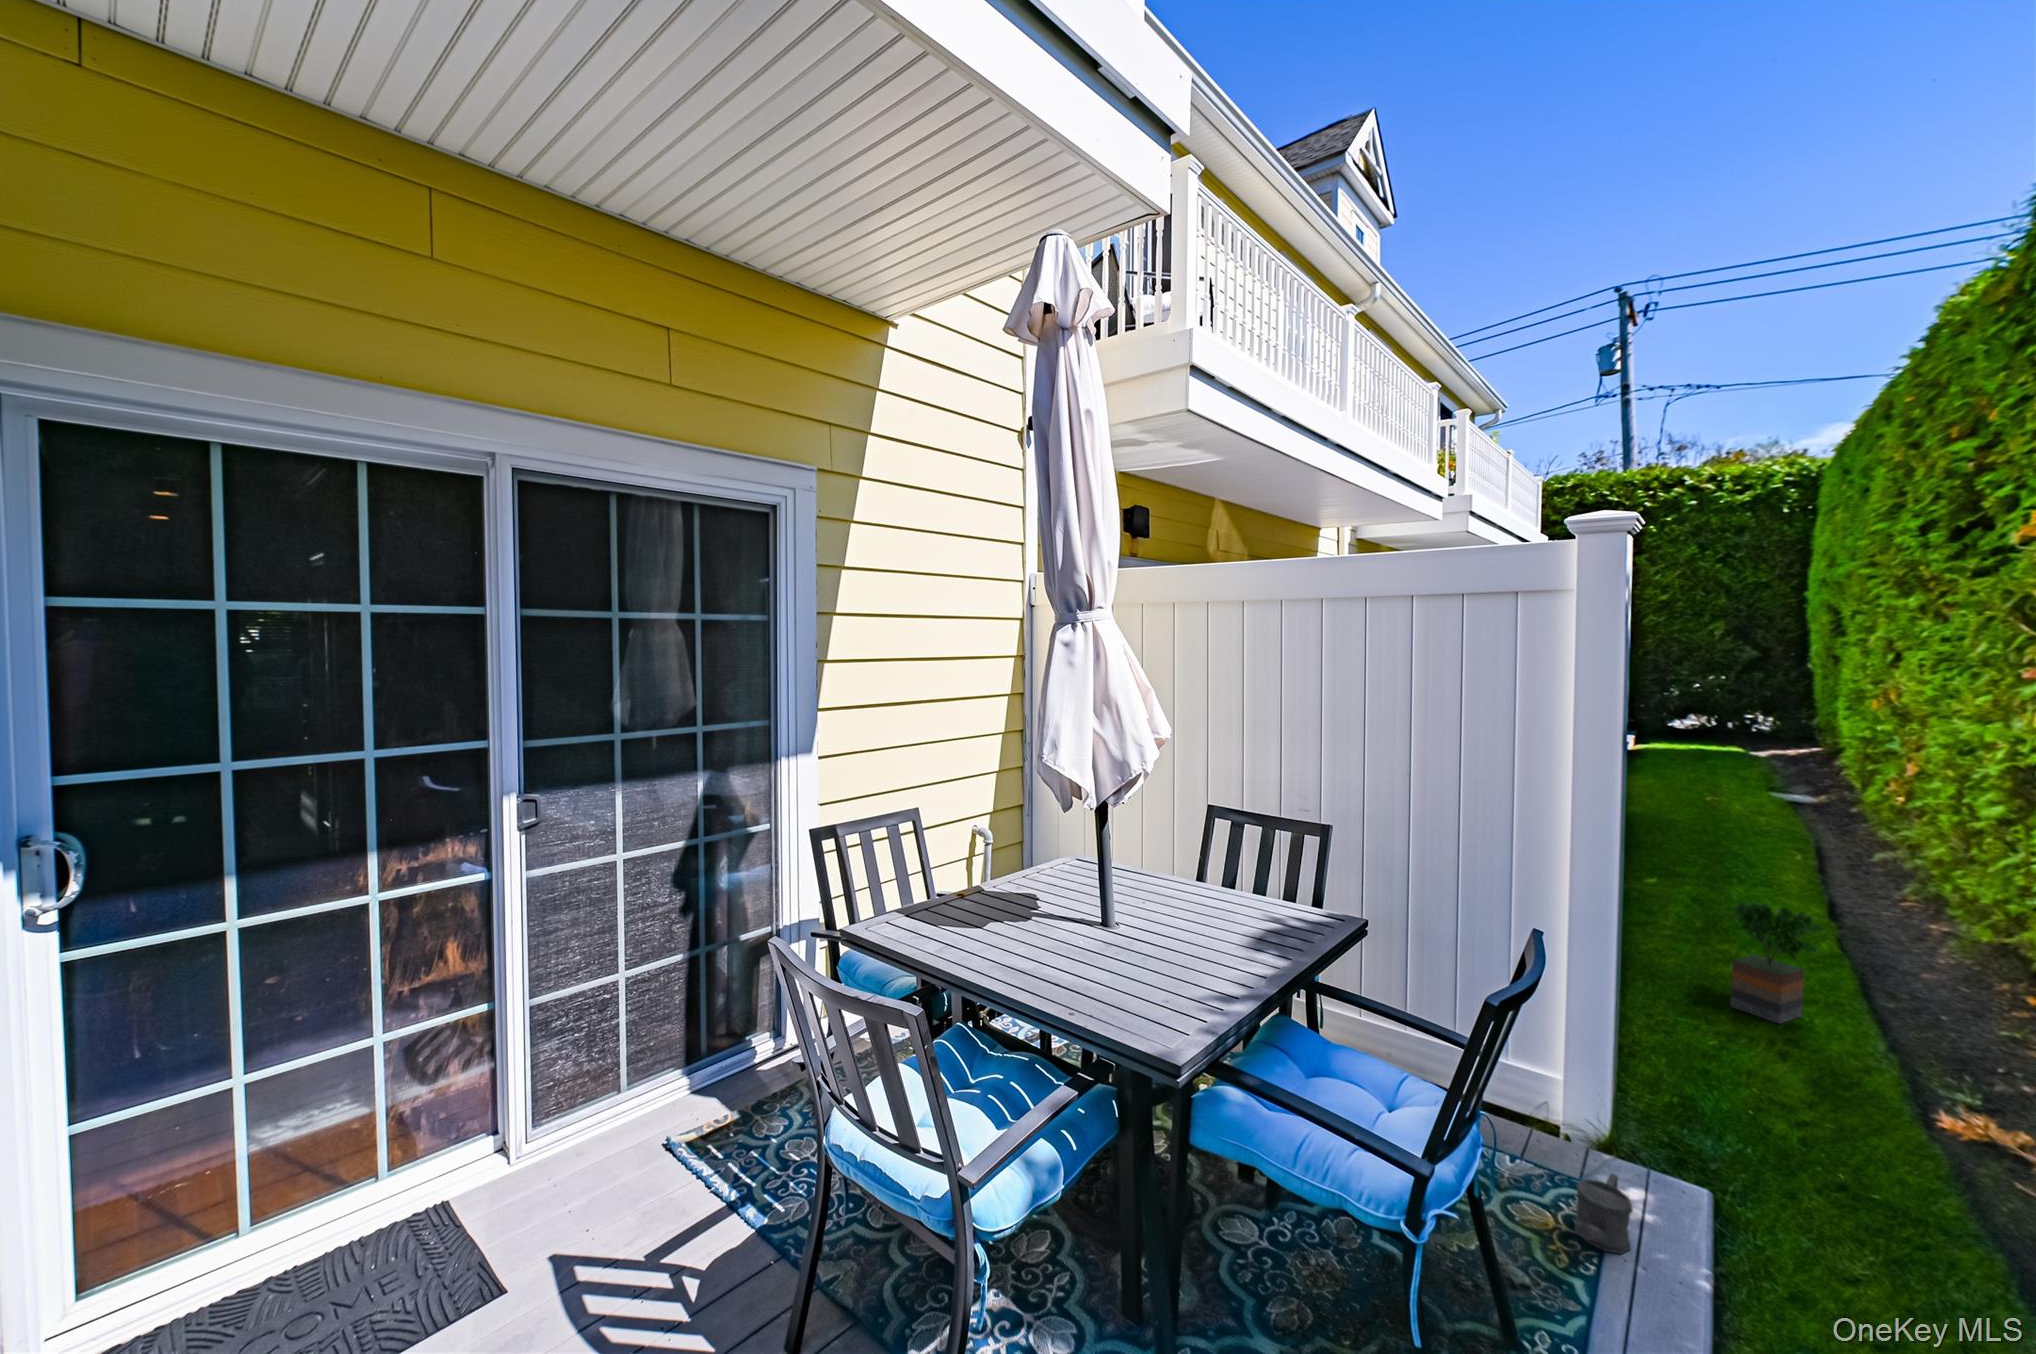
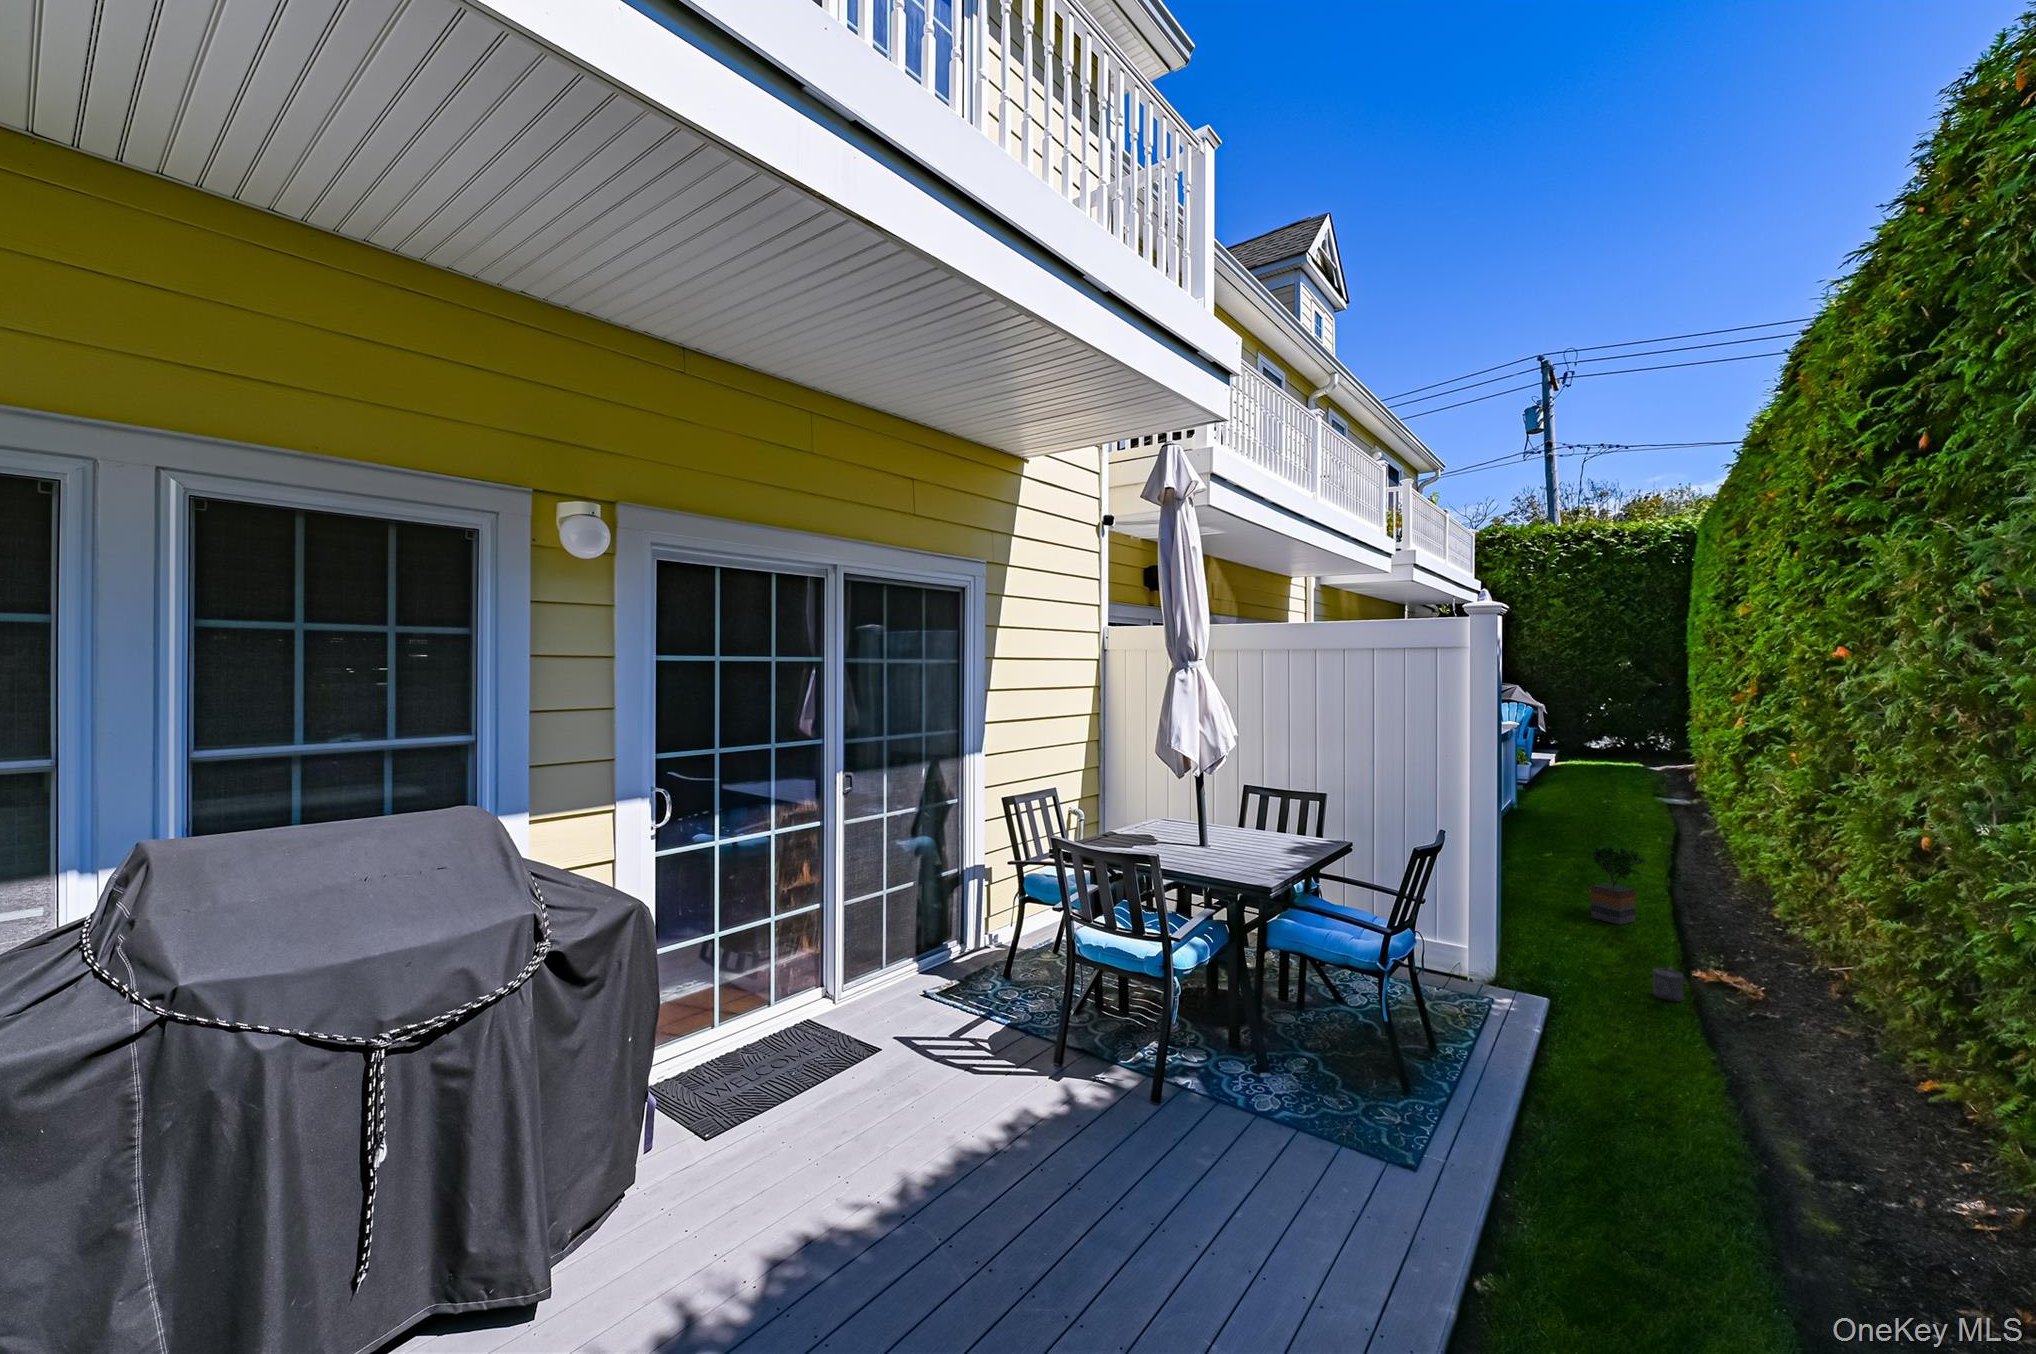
watering can: present [1575,1174,1633,1254] -> present [1653,966,1684,1002]

